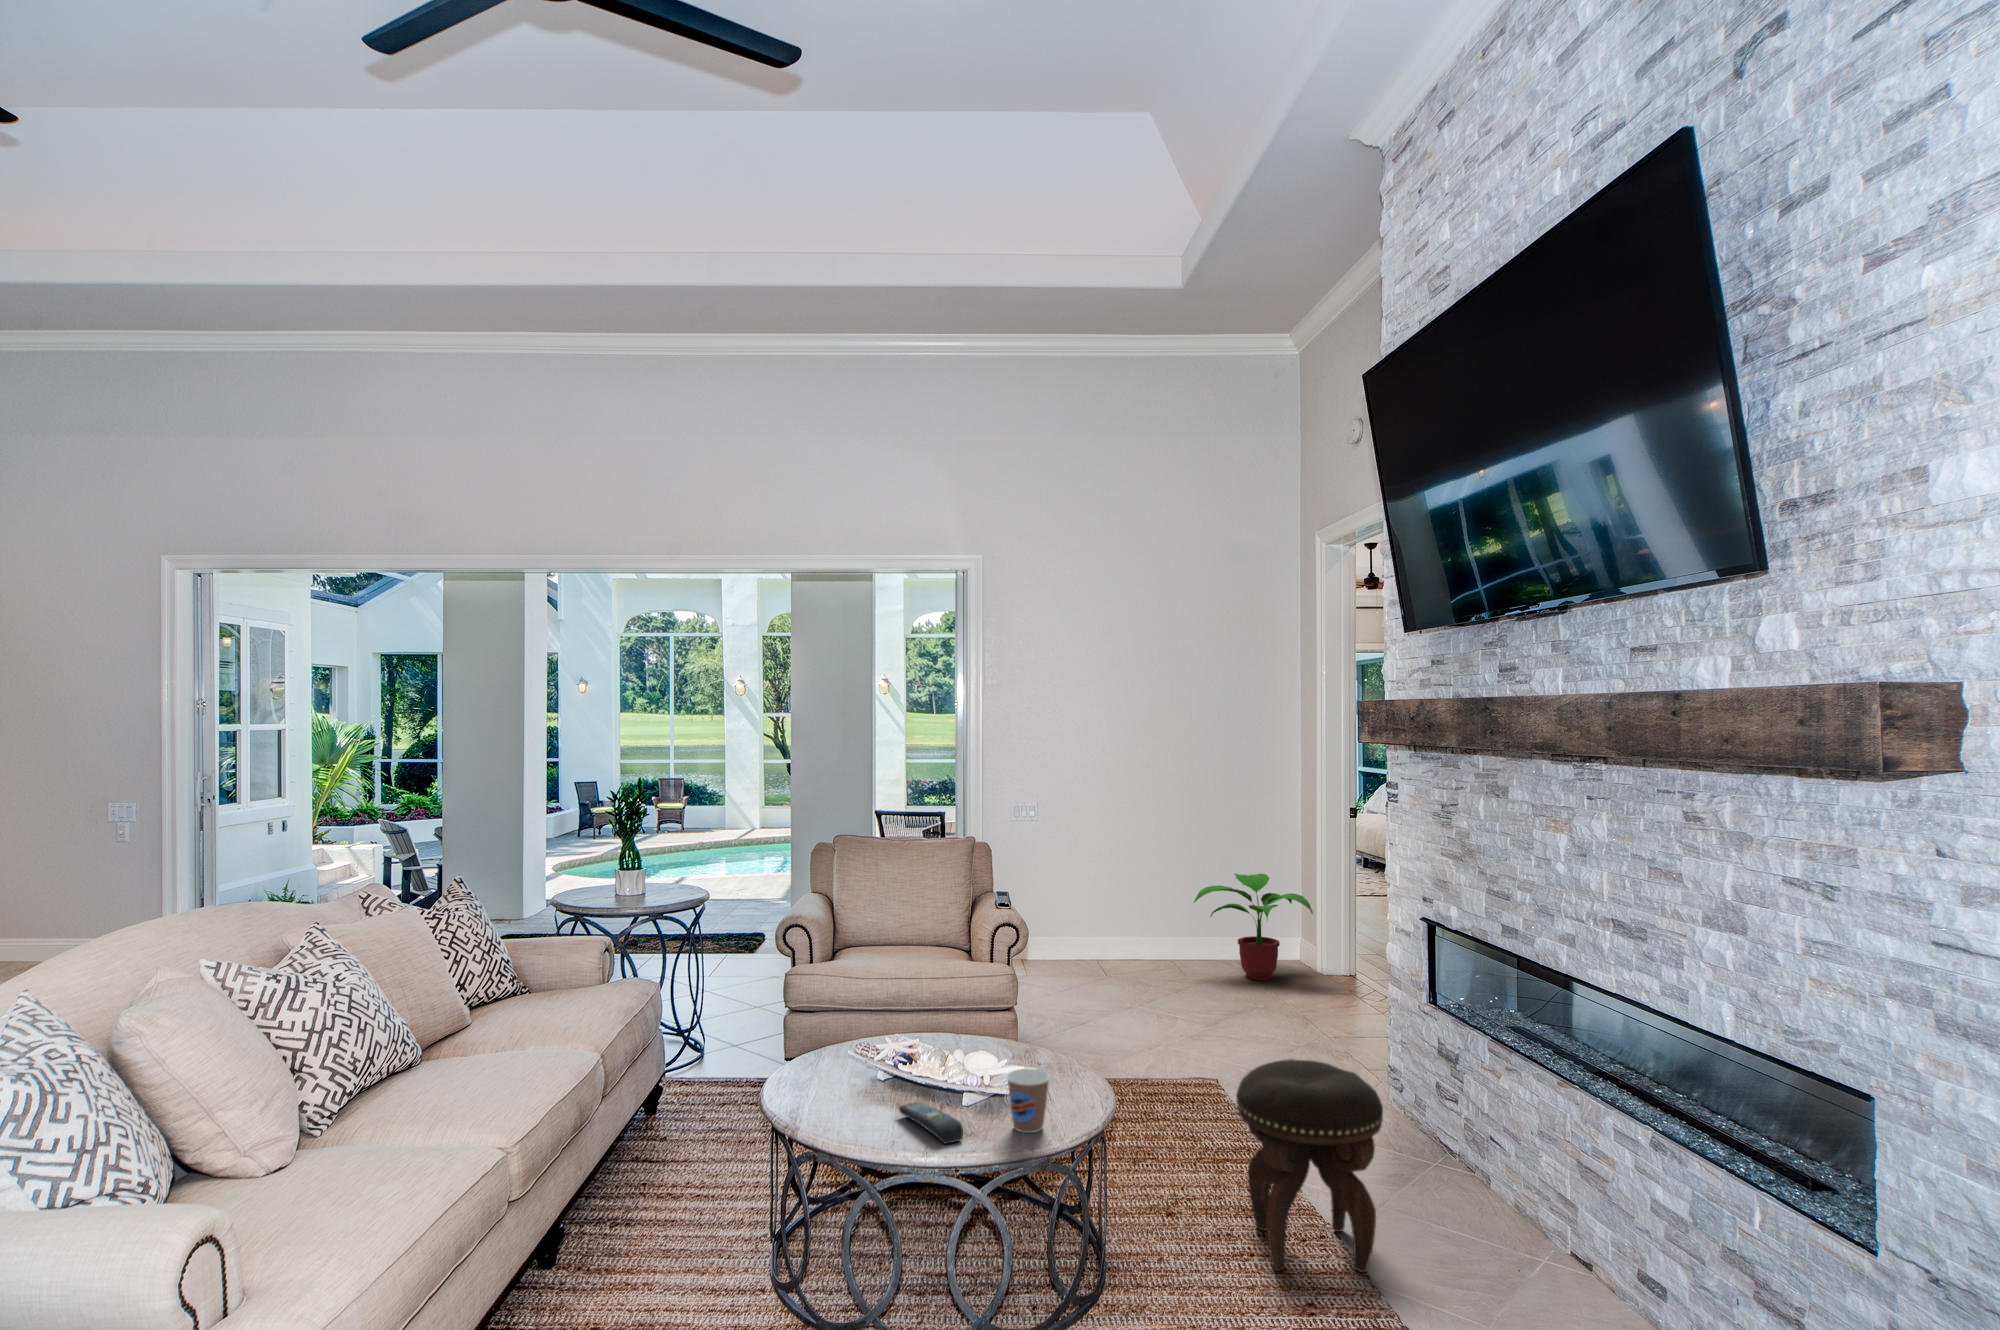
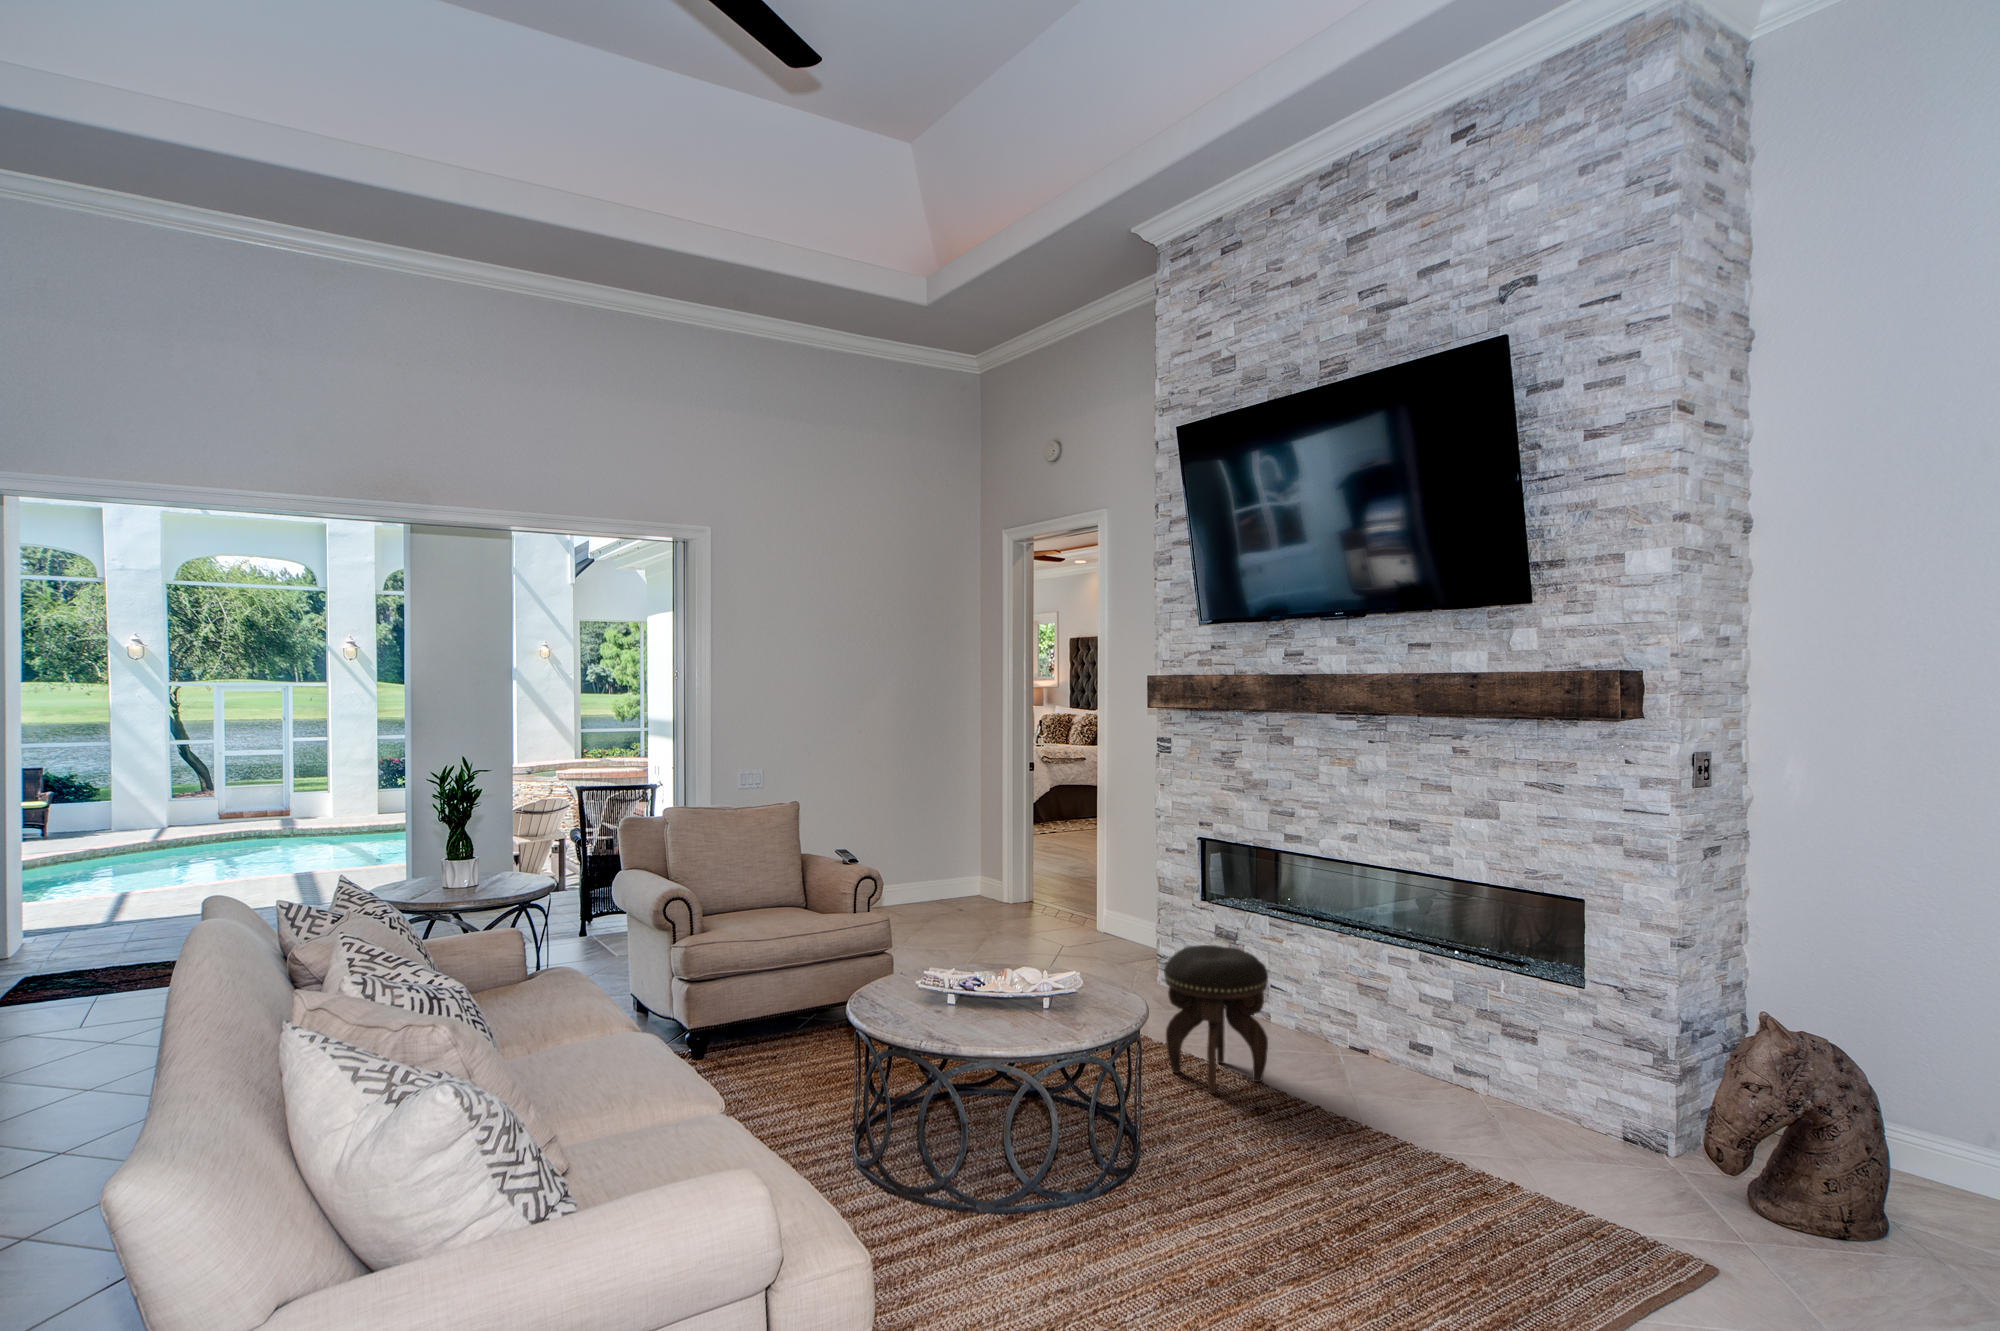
potted plant: present [1194,874,1313,980] -> none [932,823,1025,911]
coffee cup: present [1007,1069,1050,1133] -> none [1074,975,1107,1023]
remote control: present [899,1102,963,1144] -> none [990,1018,1064,1040]

